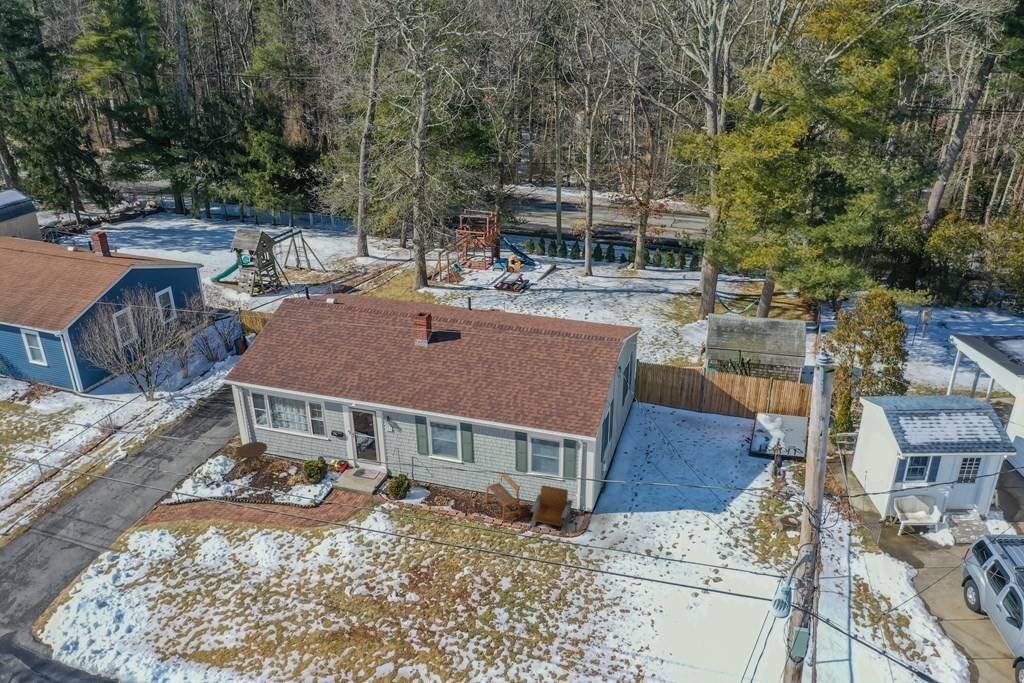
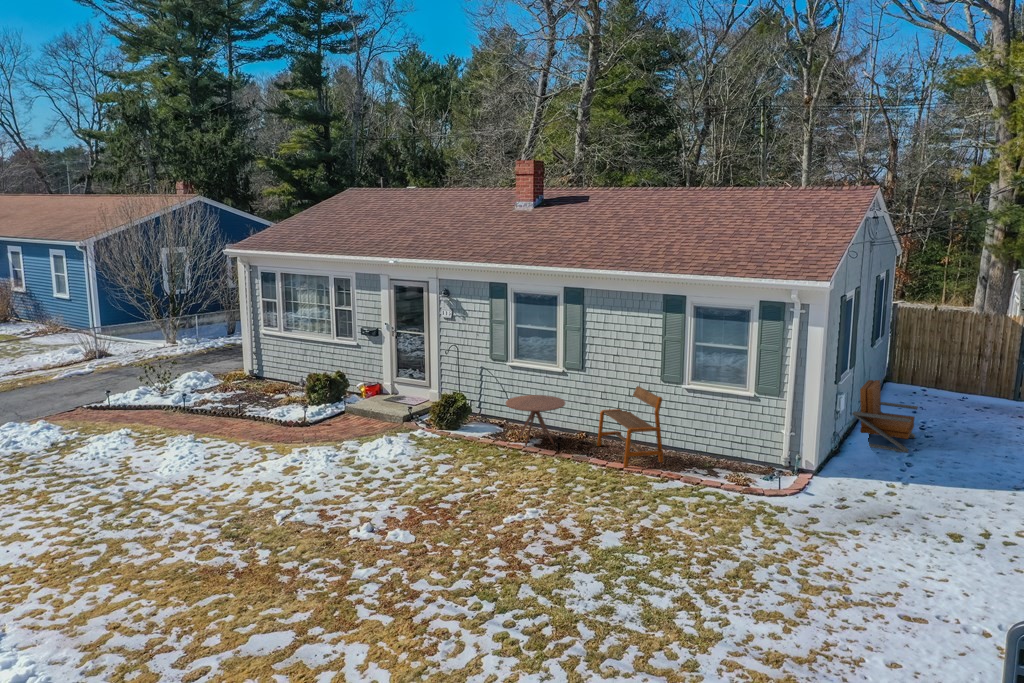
round table: present [236,442,267,471] -> present [506,395,565,447]
lounge chair: present [531,485,572,533] -> present [852,380,918,453]

